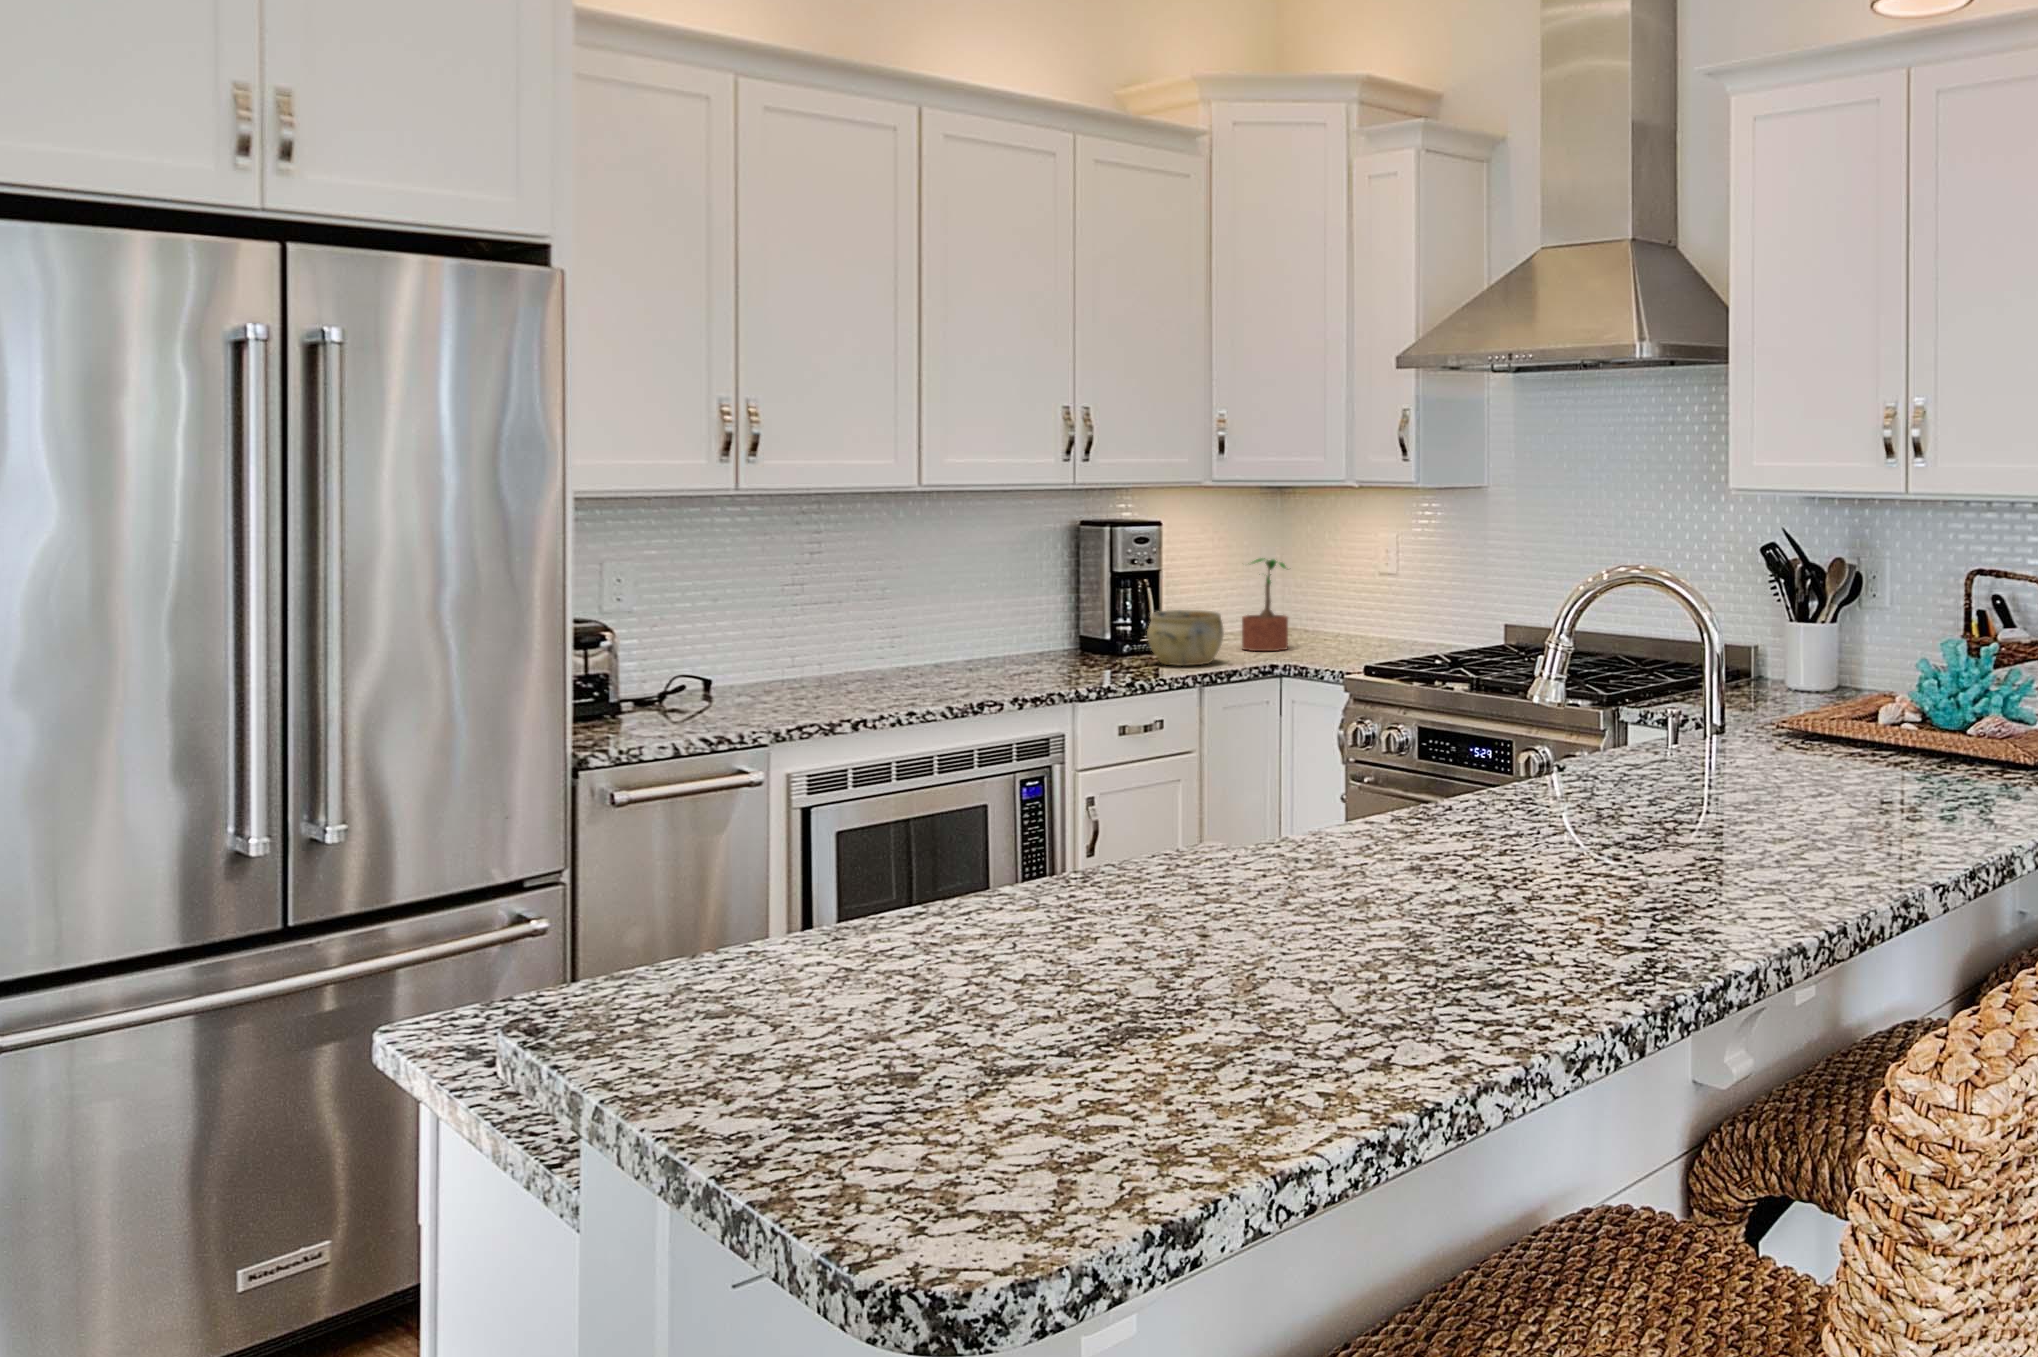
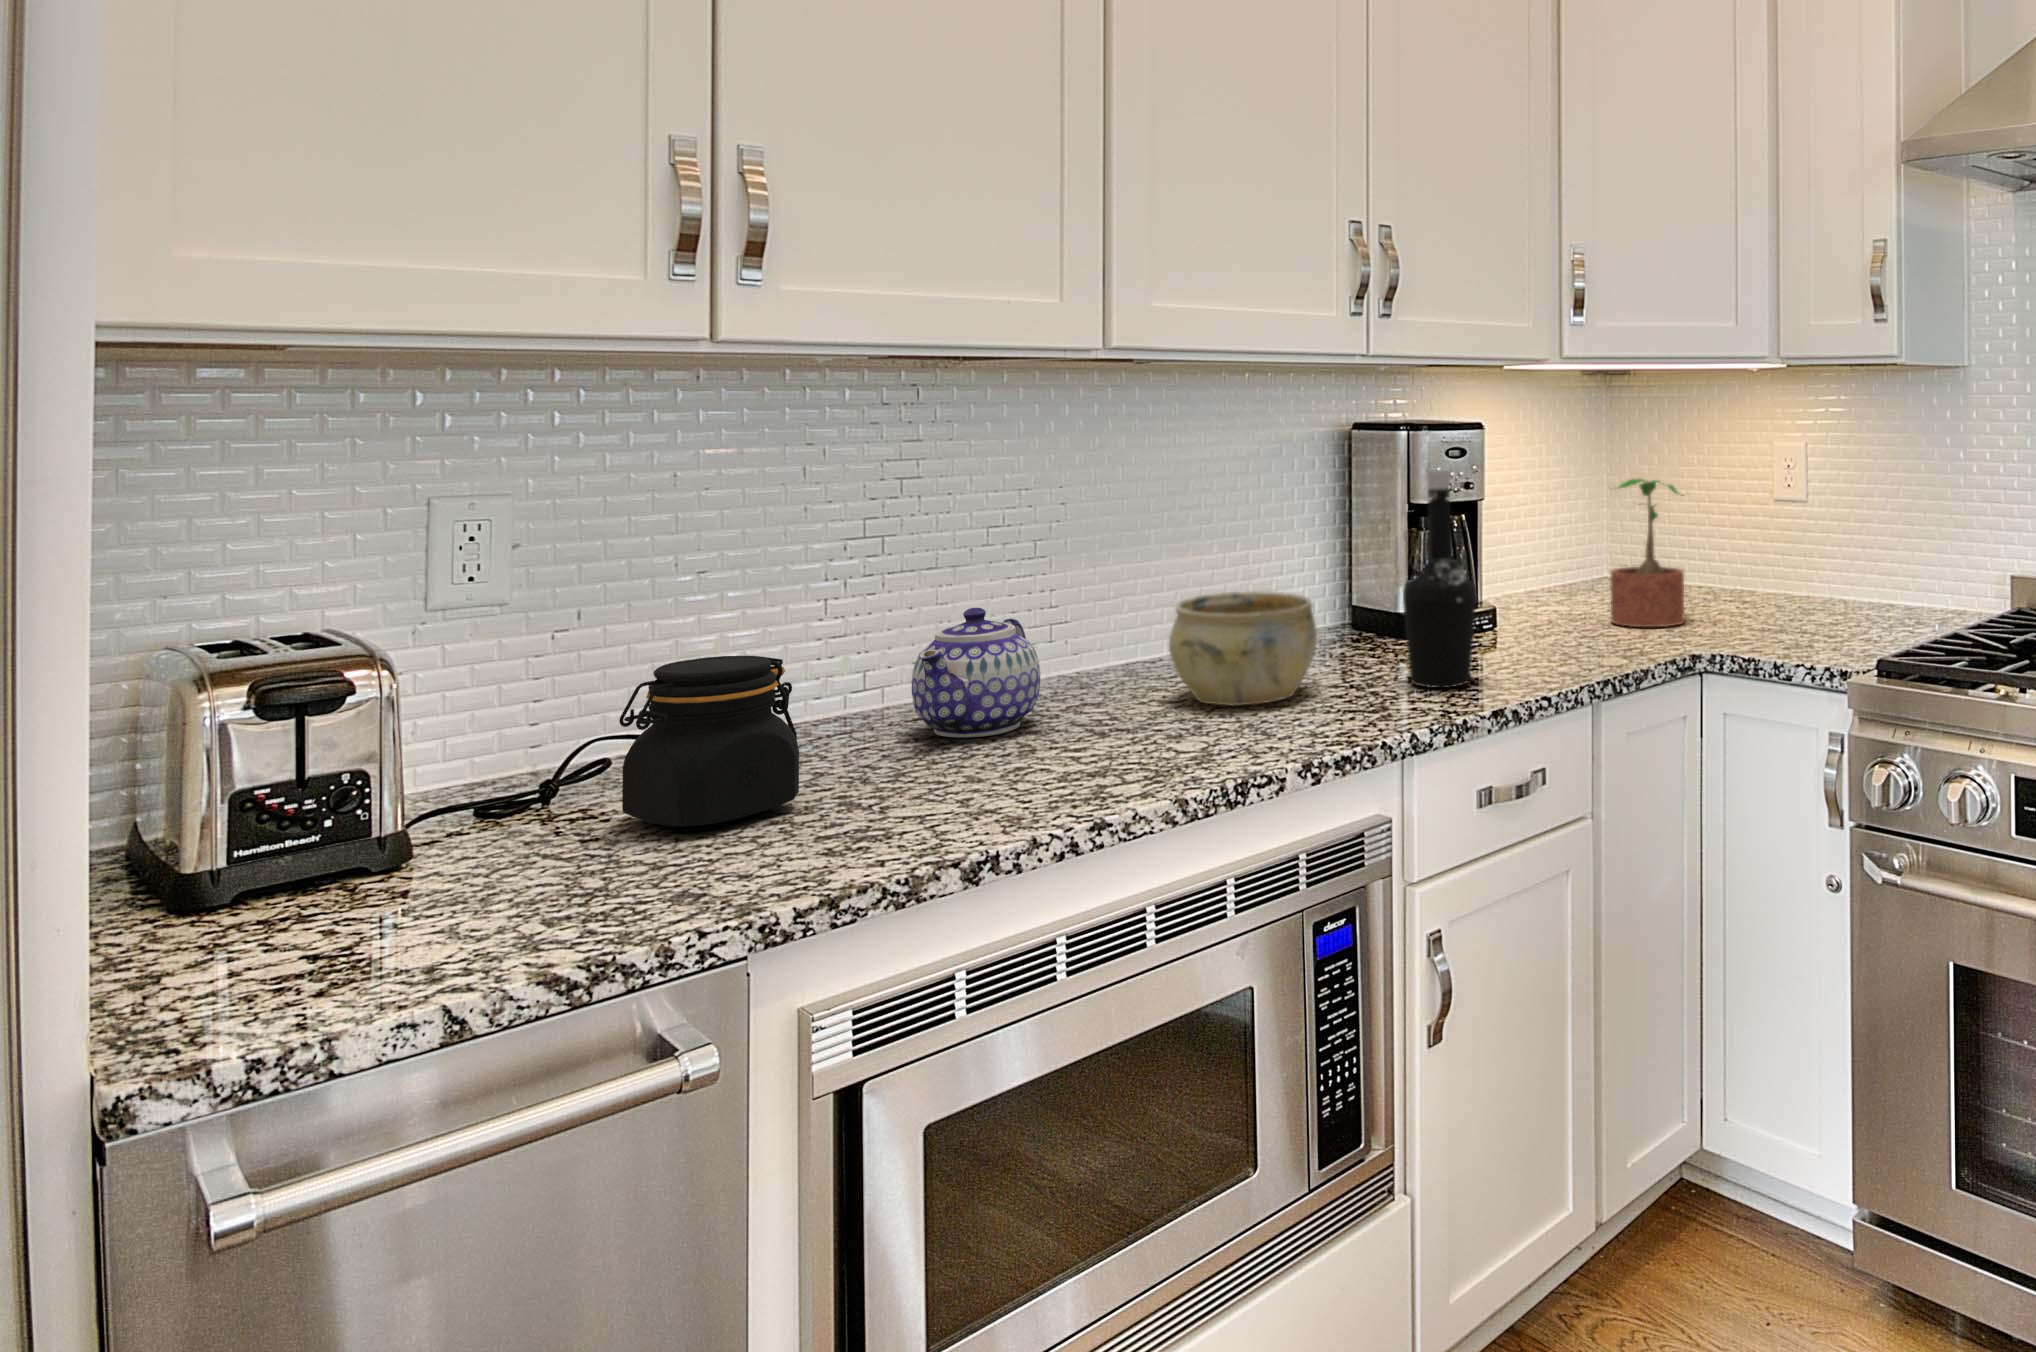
bottle: none [1088,552,1130,674] -> present [1403,469,1476,688]
ceramic bowl: present [1147,610,1224,666] -> present [1169,591,1317,706]
teapot: none [821,621,887,687] -> present [912,608,1040,737]
jar: none [699,636,775,709] -> present [619,656,799,827]

